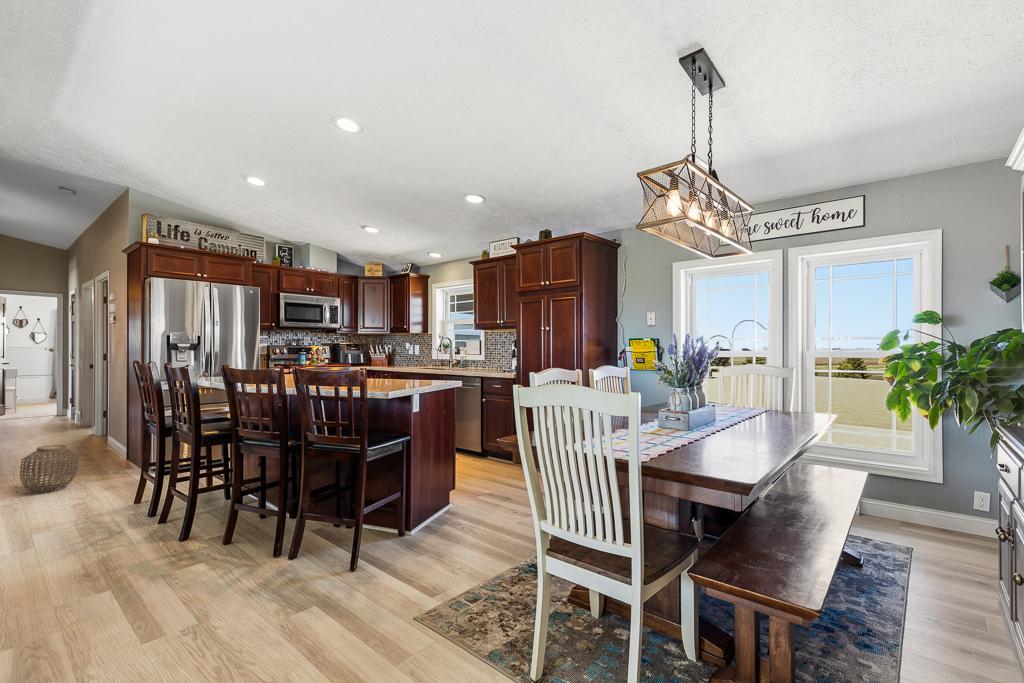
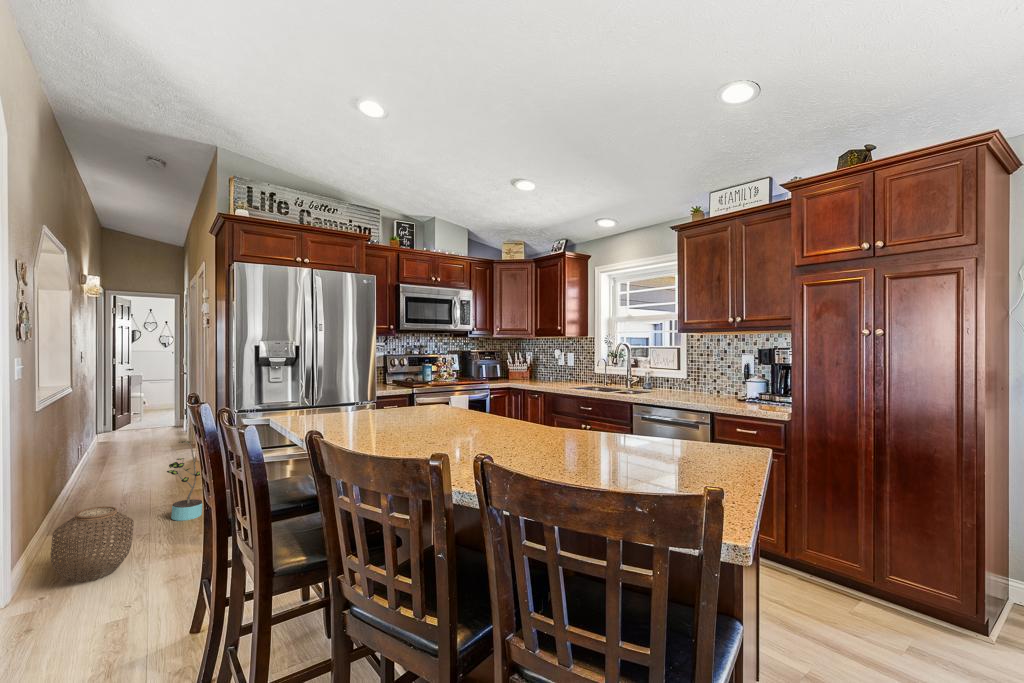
potted plant: none [93,404,129,466] -> present [167,441,202,521]

